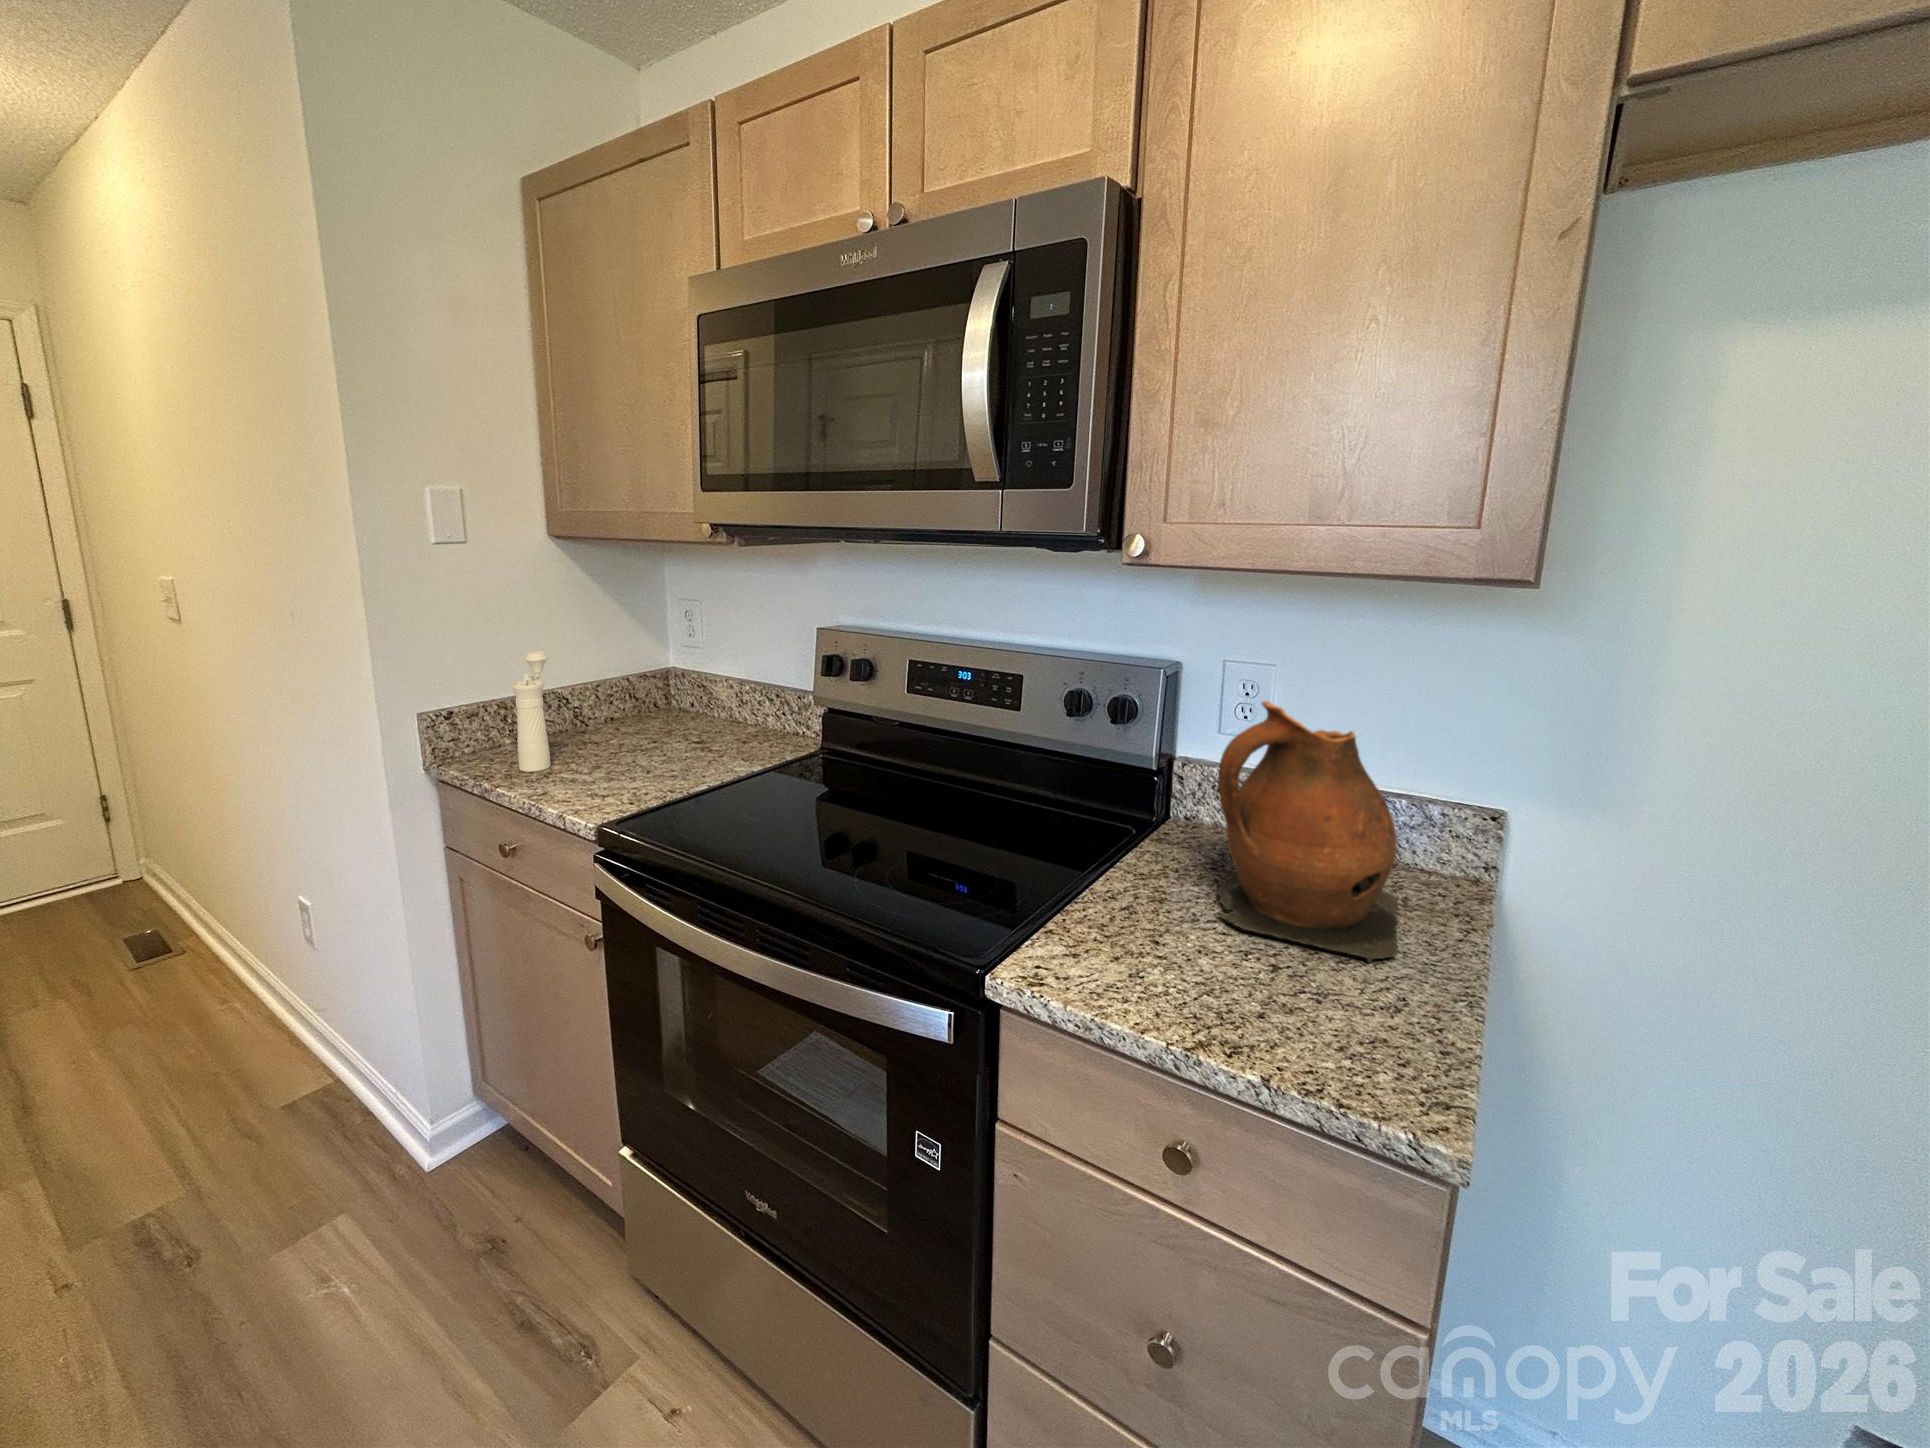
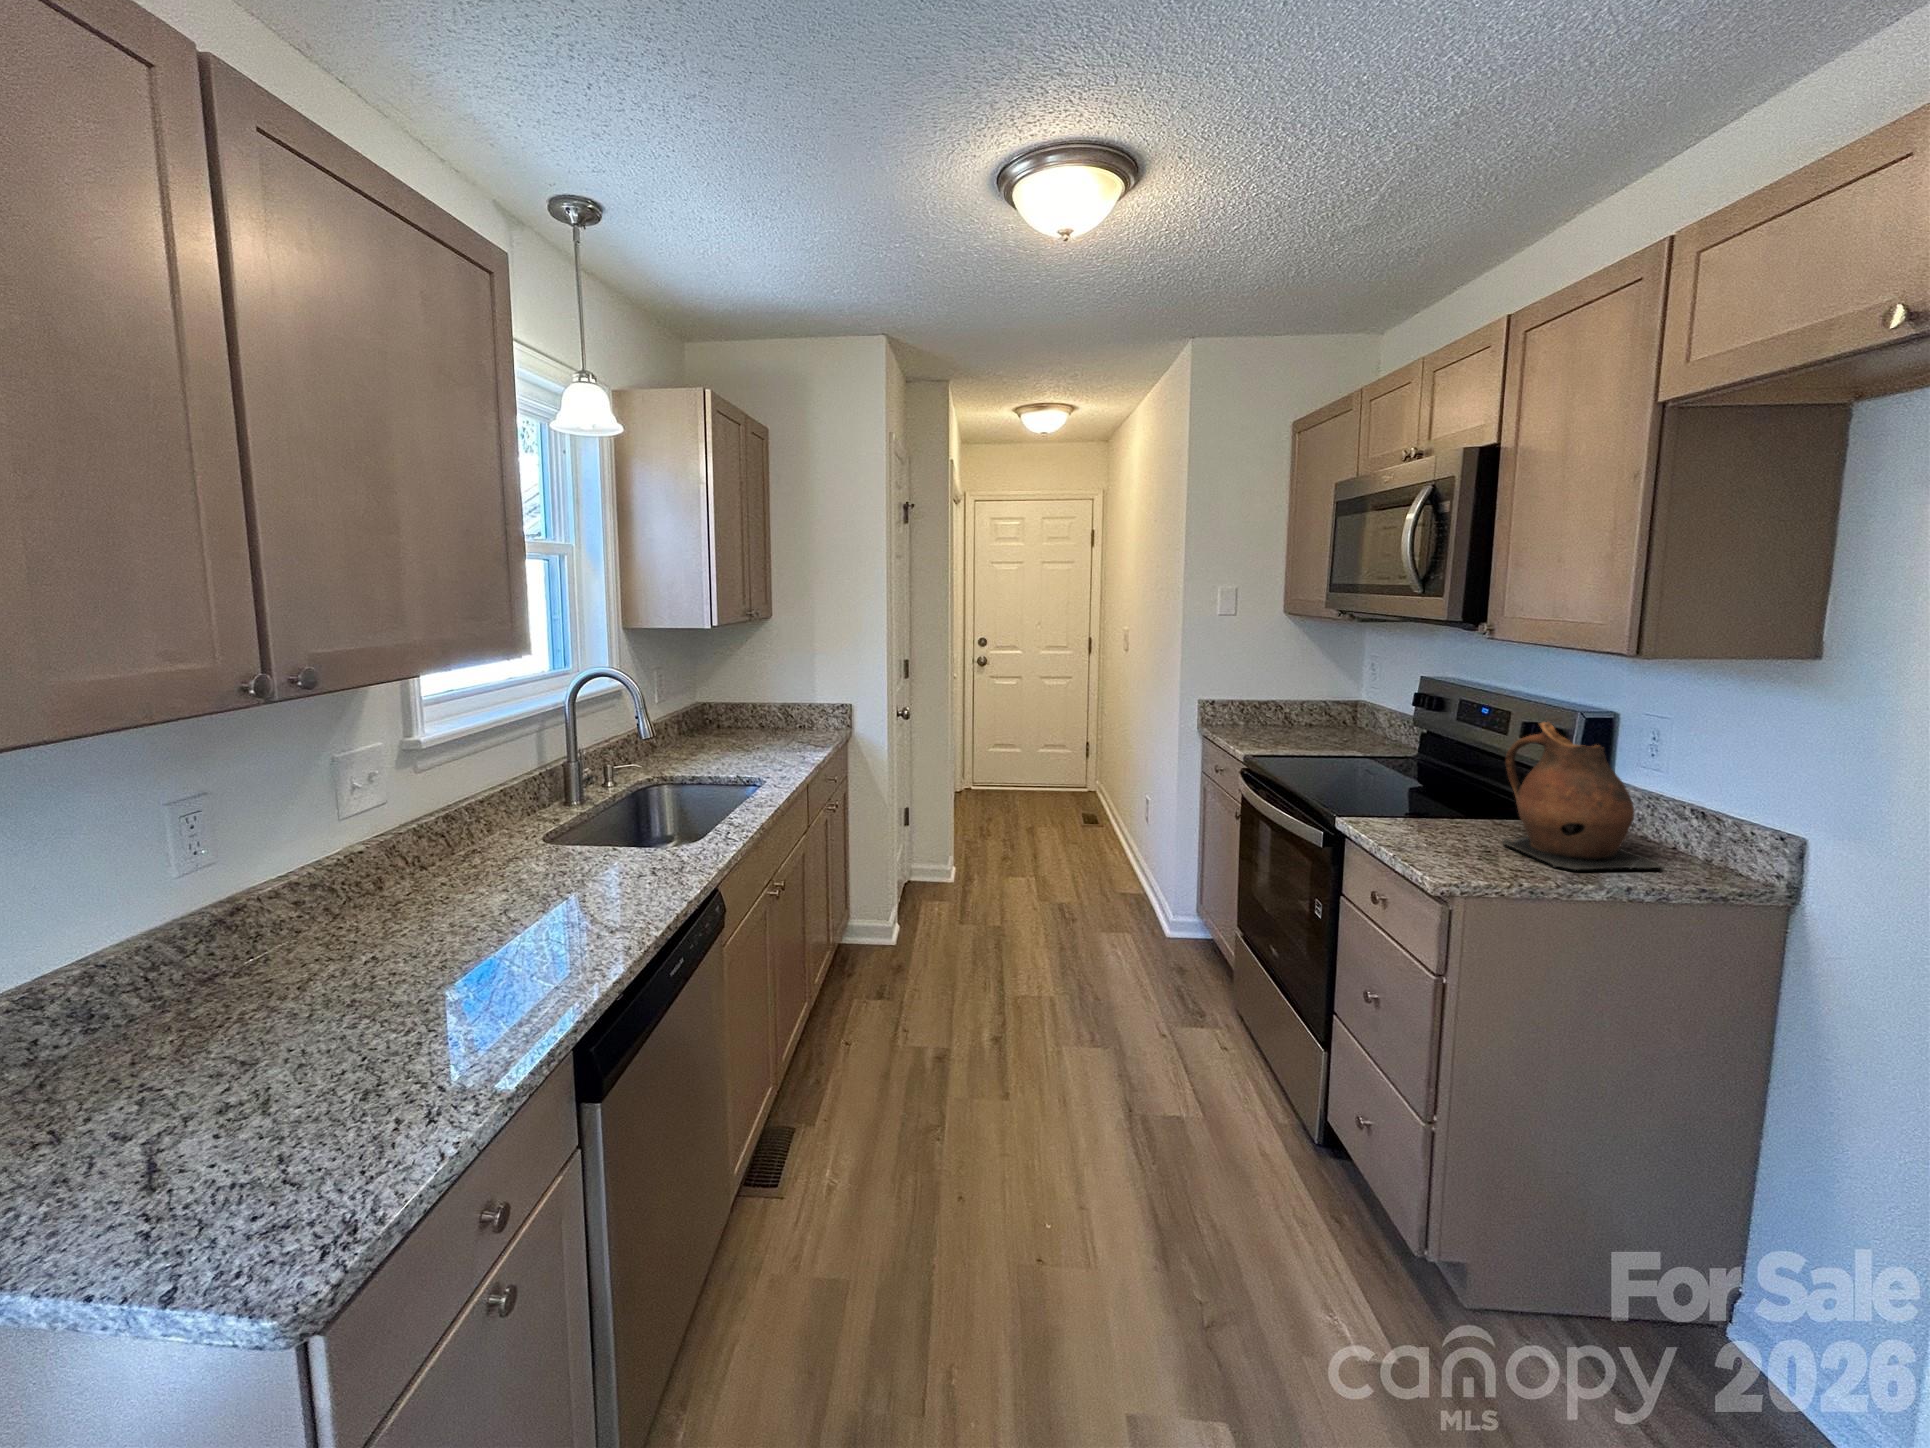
pepper mill: present [512,651,551,772] -> none [1235,677,1263,737]

